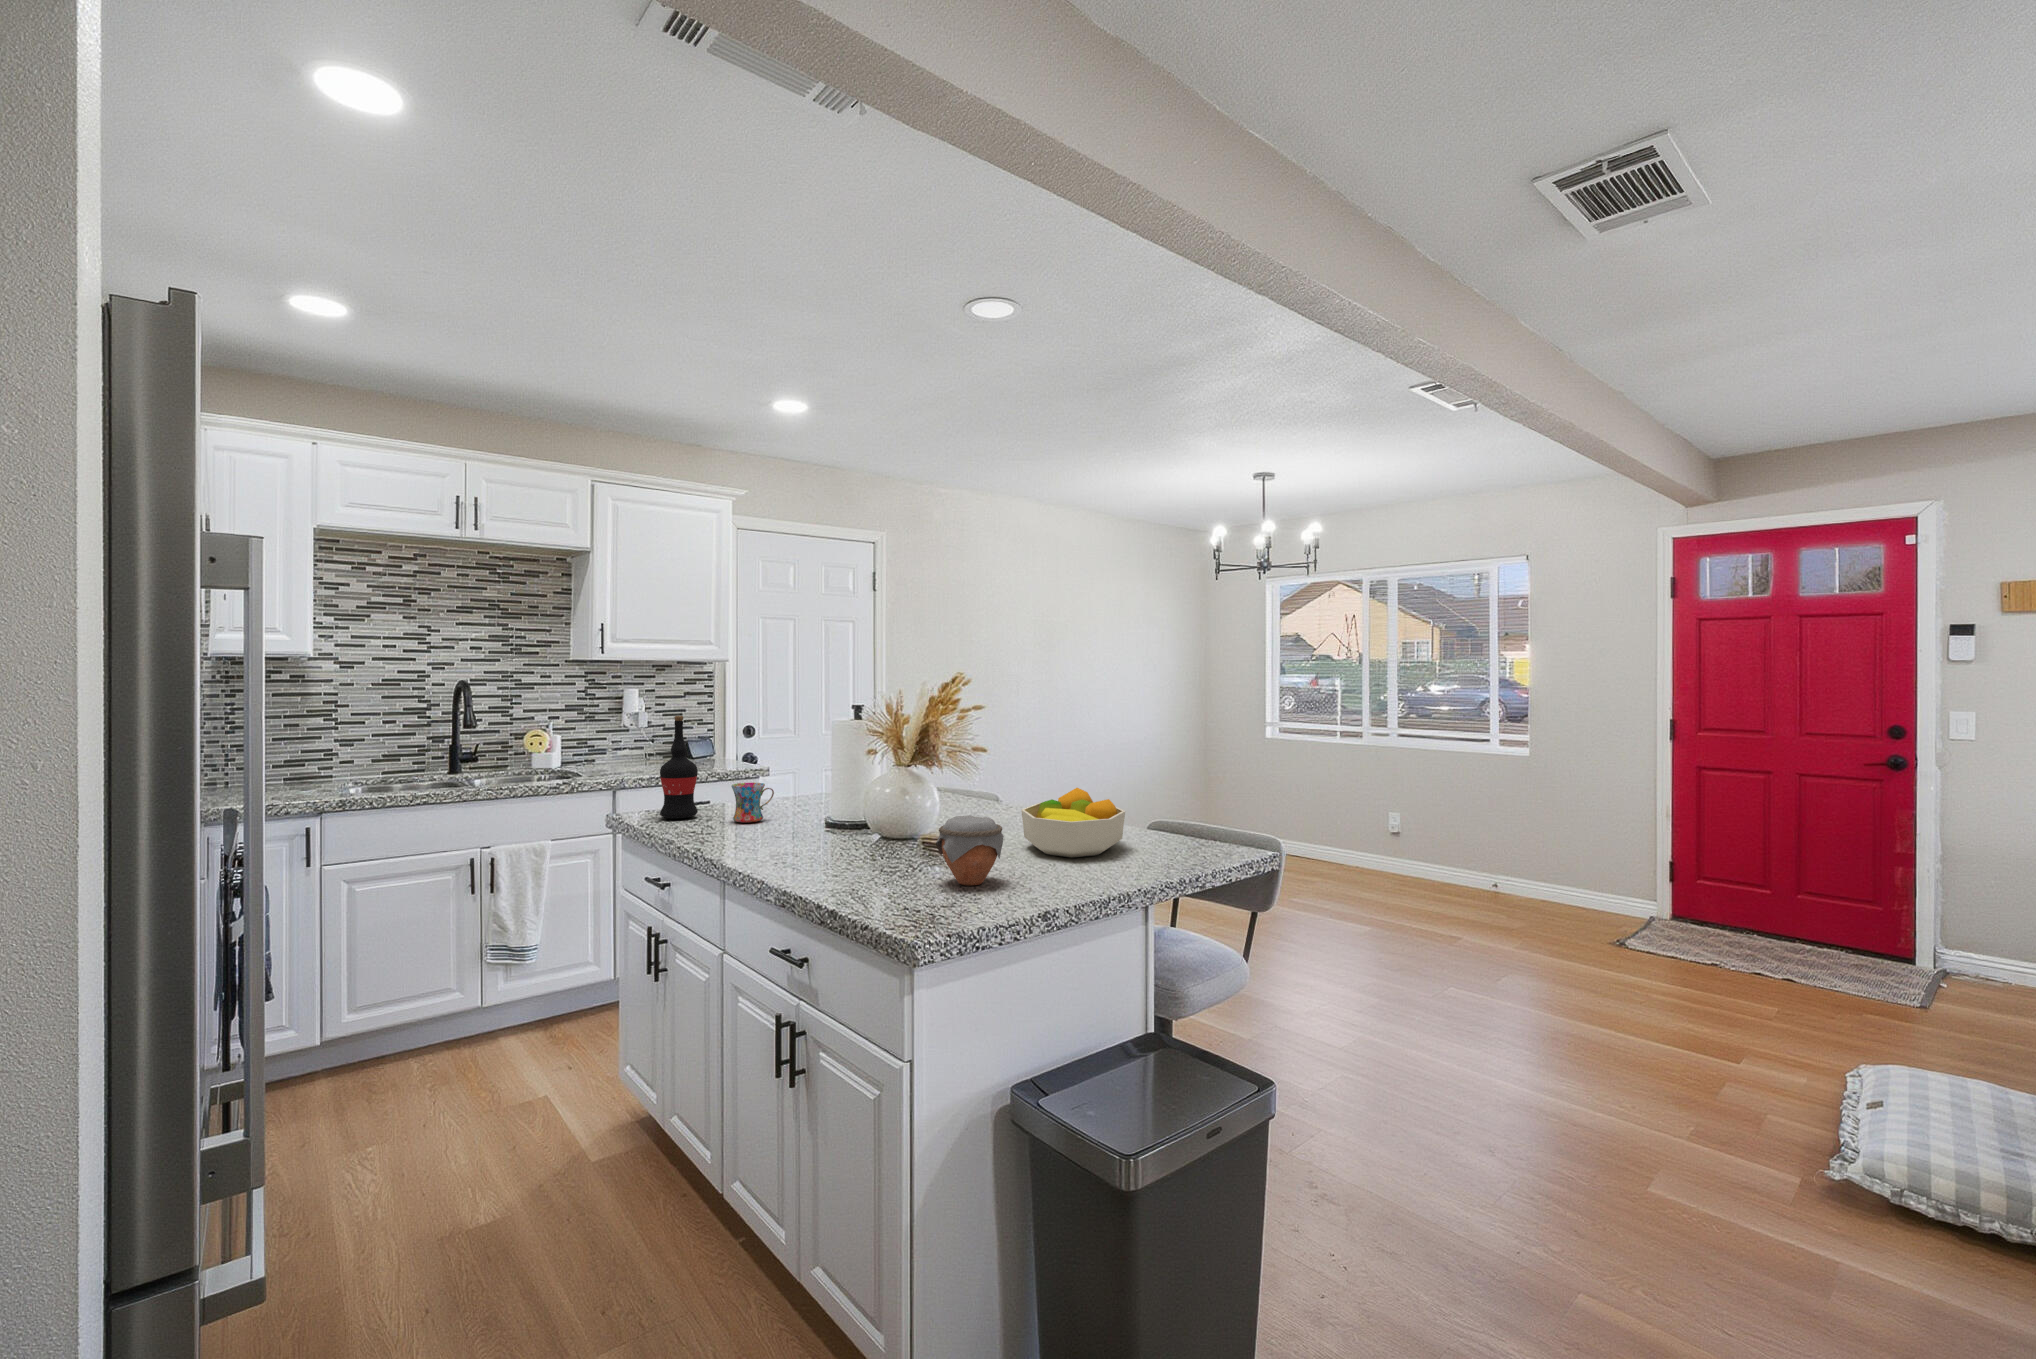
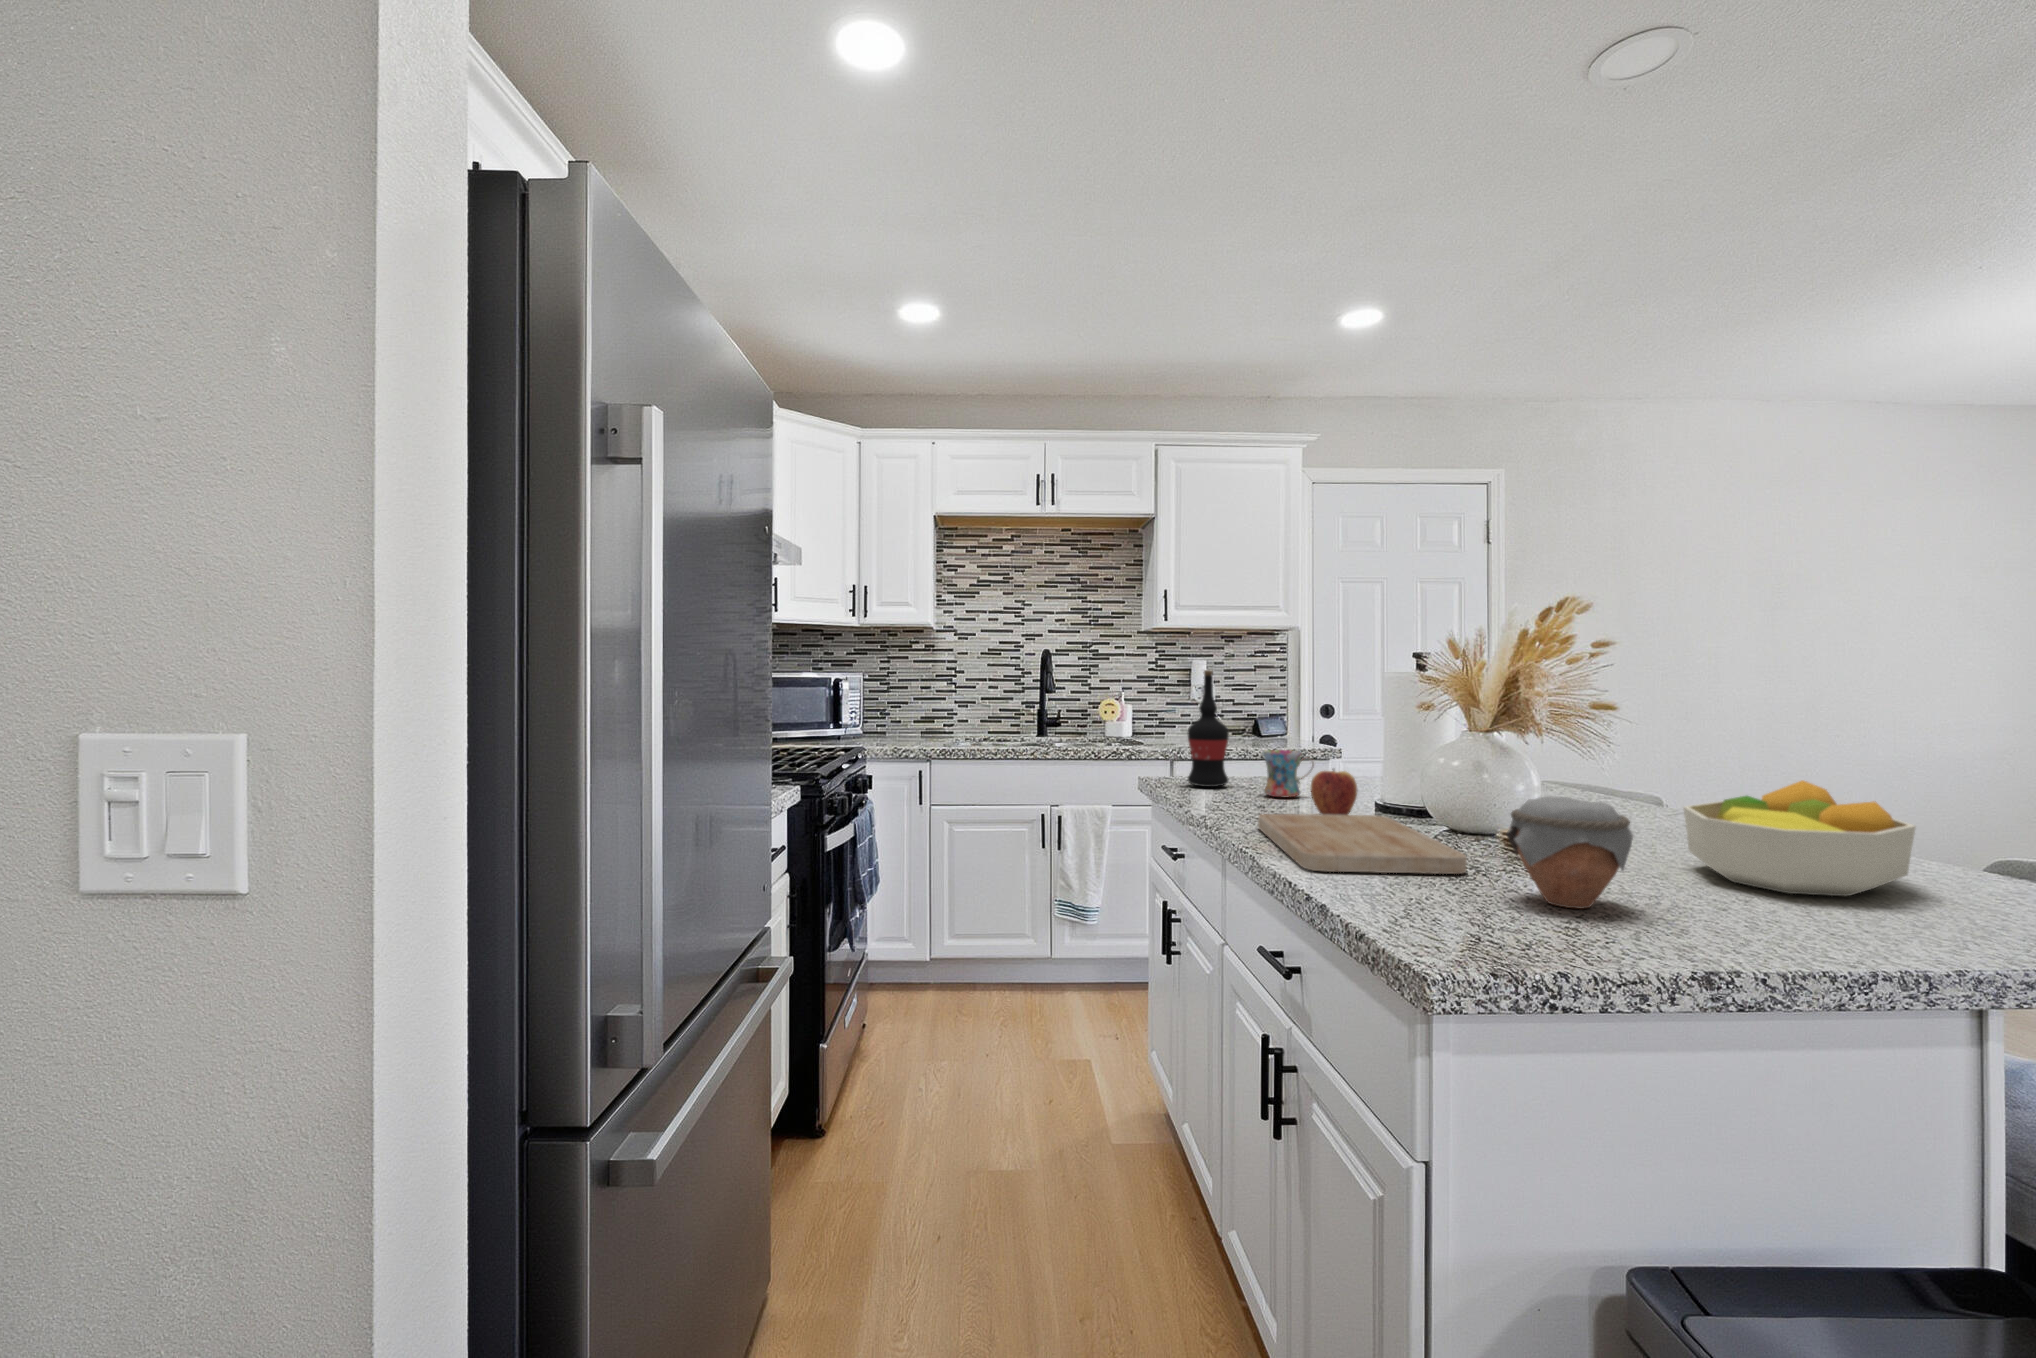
apple: none [781,798,816,837] -> present [1311,770,1357,815]
cutting board: none [749,833,908,884] -> present [1258,814,1467,874]

